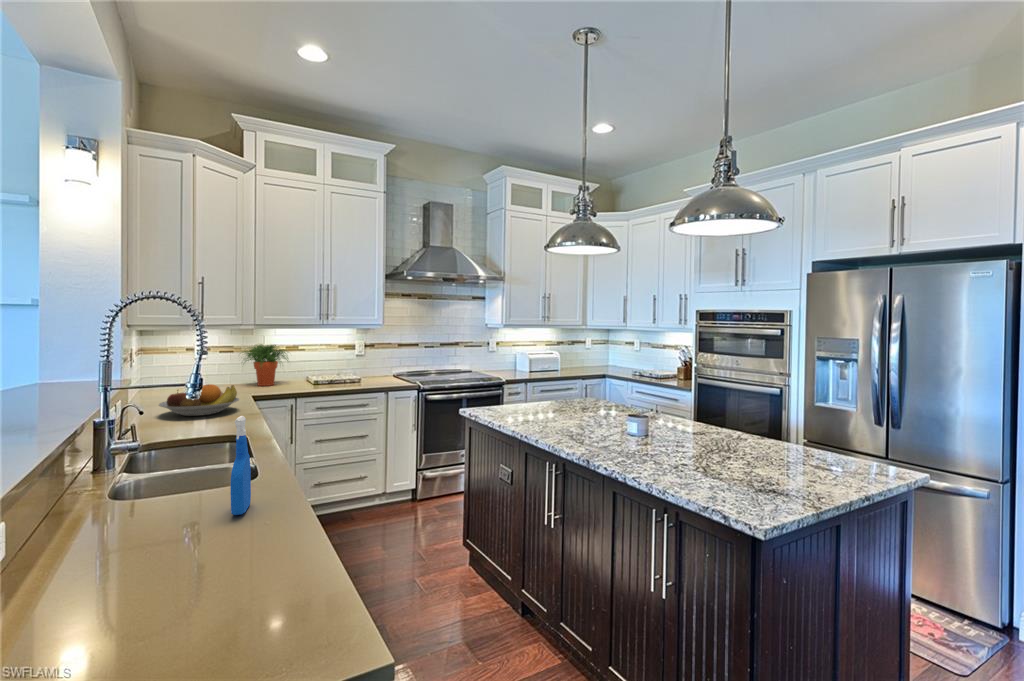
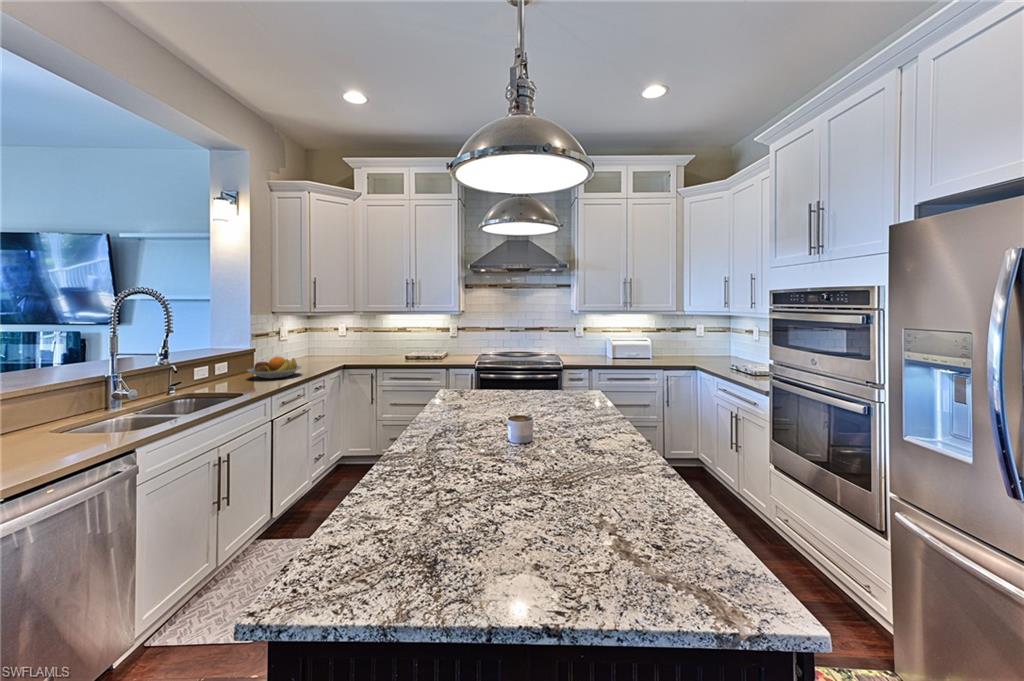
potted plant: present [245,344,288,386] -> none [348,327,388,360]
spray bottle: present [231,416,251,515] -> none [49,381,88,451]

